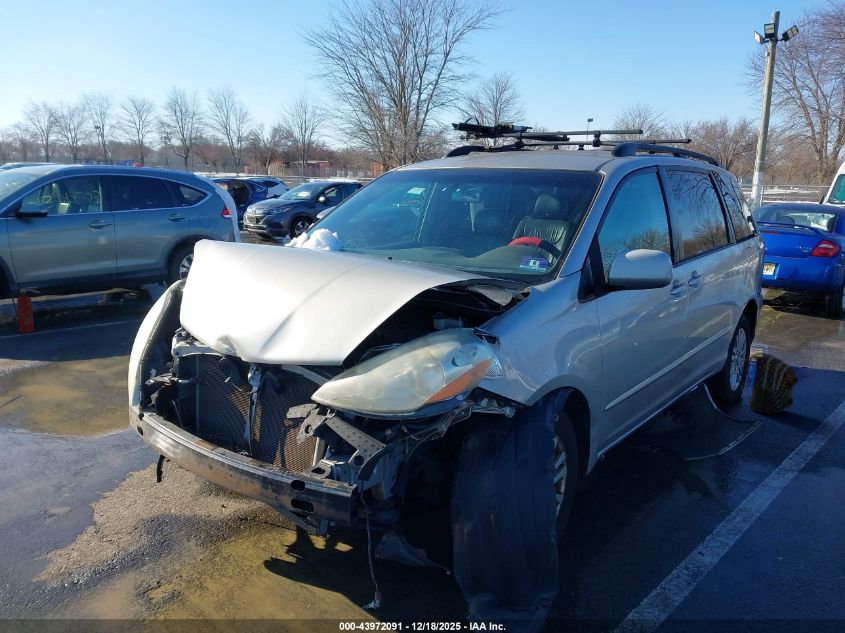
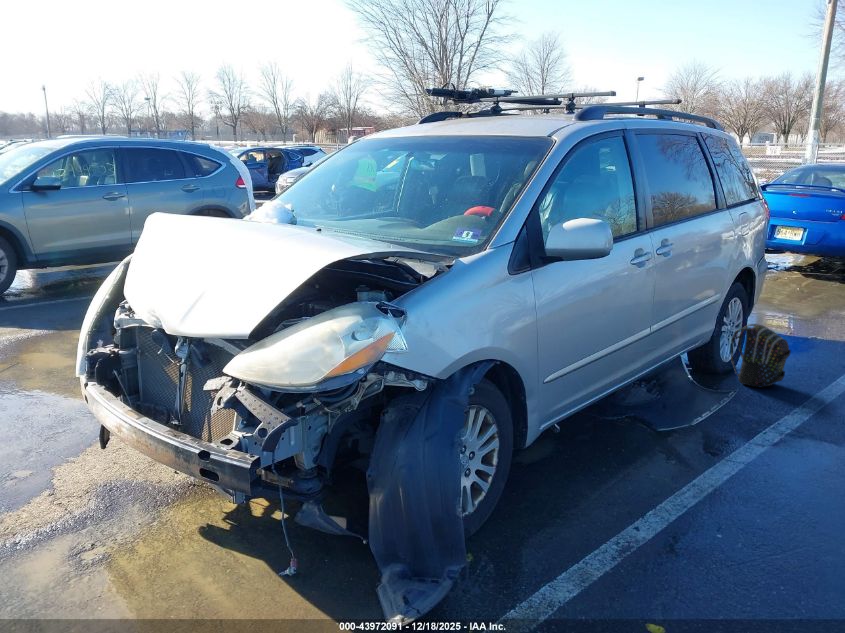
fire extinguisher: present [12,287,40,333] -> none [10,255,37,300]

